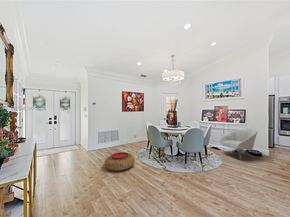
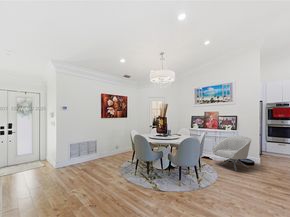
pouf: present [105,152,135,171] -> none [79,169,118,195]

